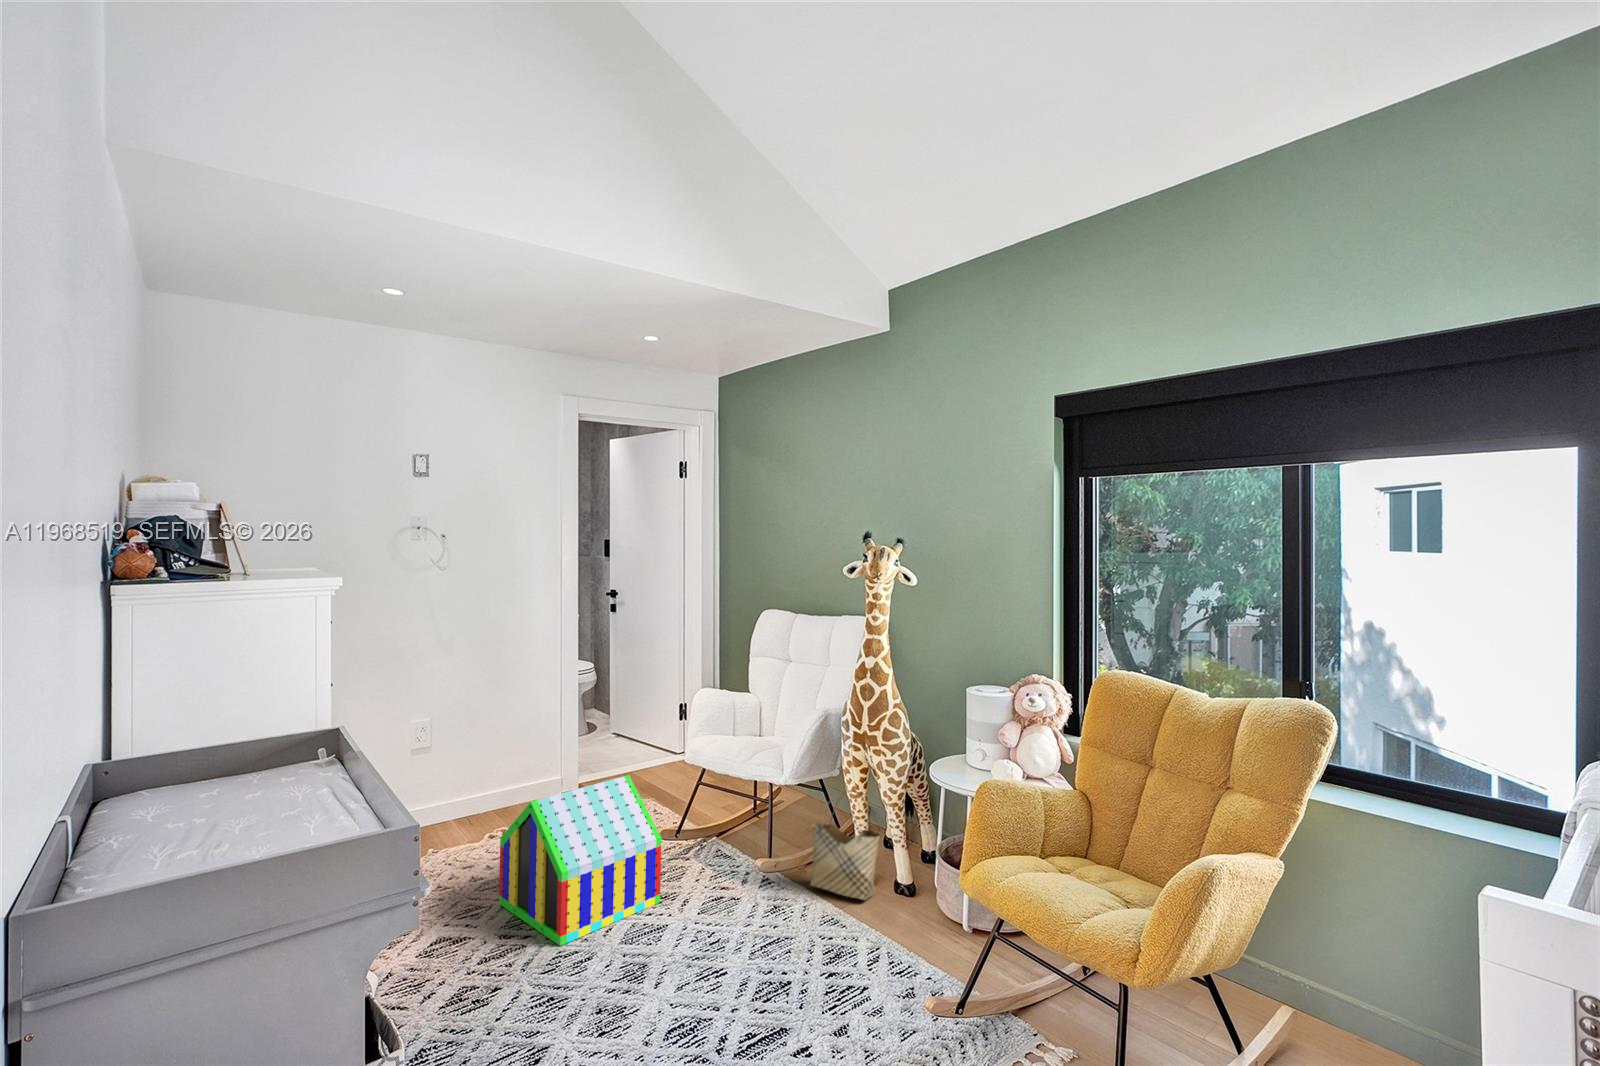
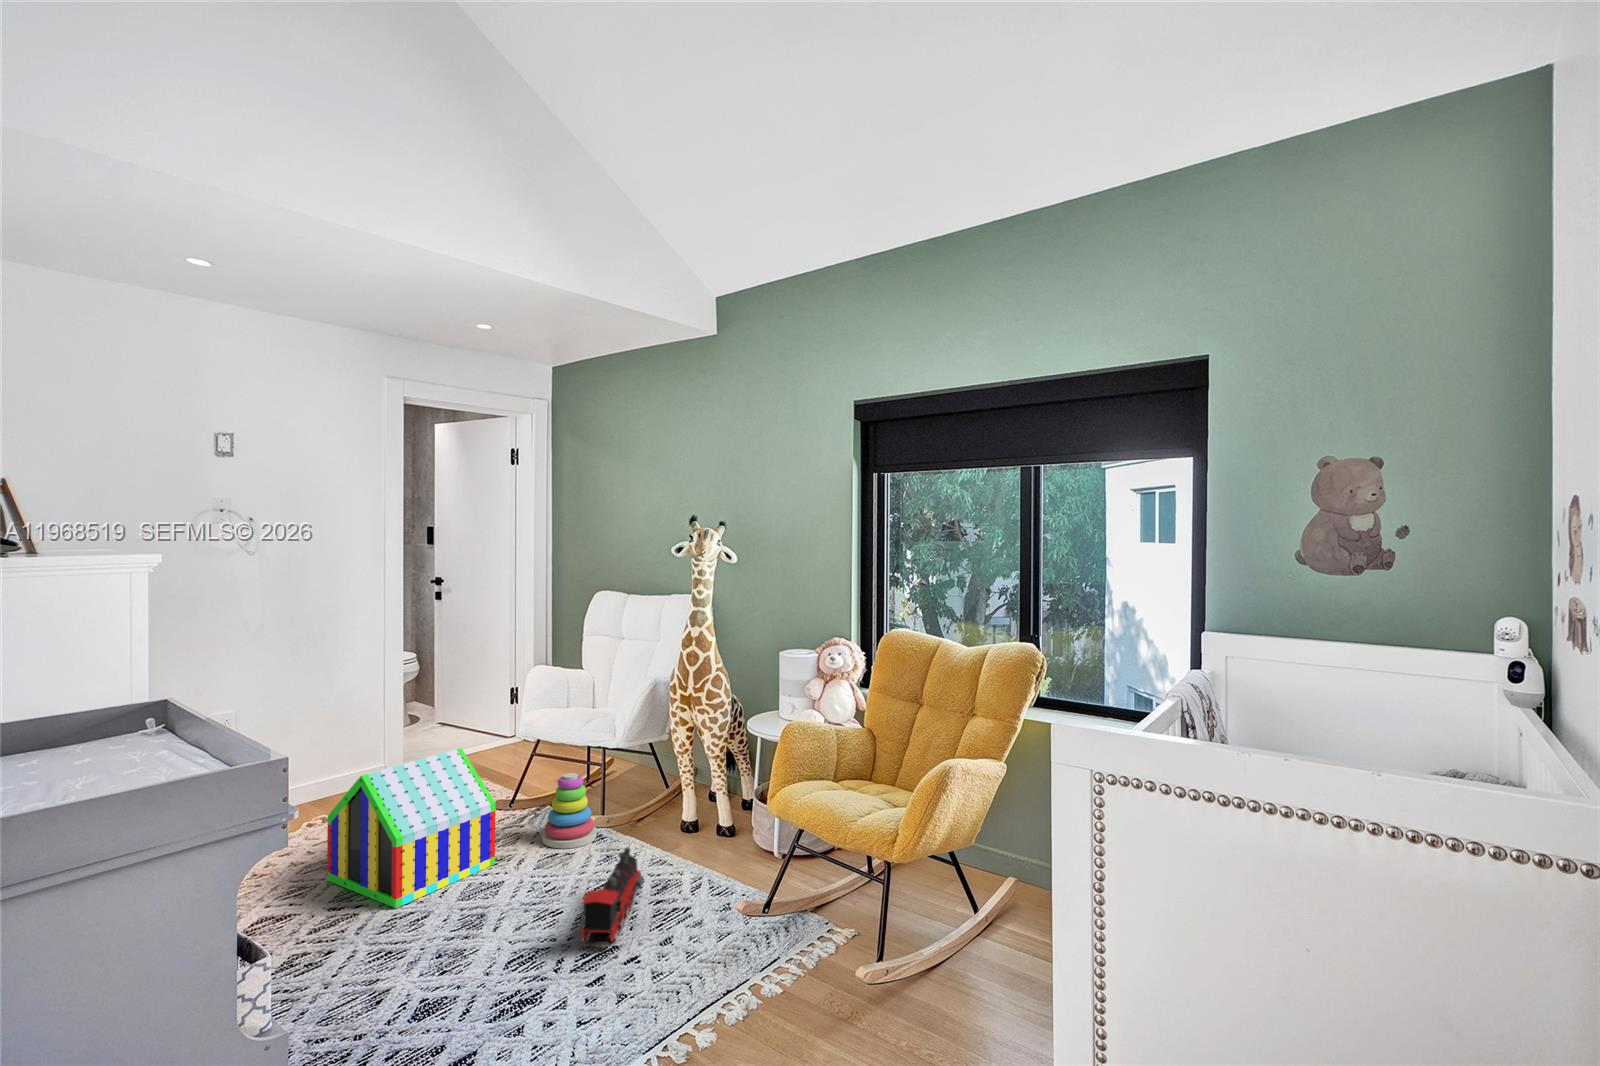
woven basket: present [811,790,880,900] -> none [640,748,704,844]
stacking toy: none [708,808,764,891] -> present [542,773,597,849]
toy train: none [747,904,816,1023] -> present [581,847,644,942]

